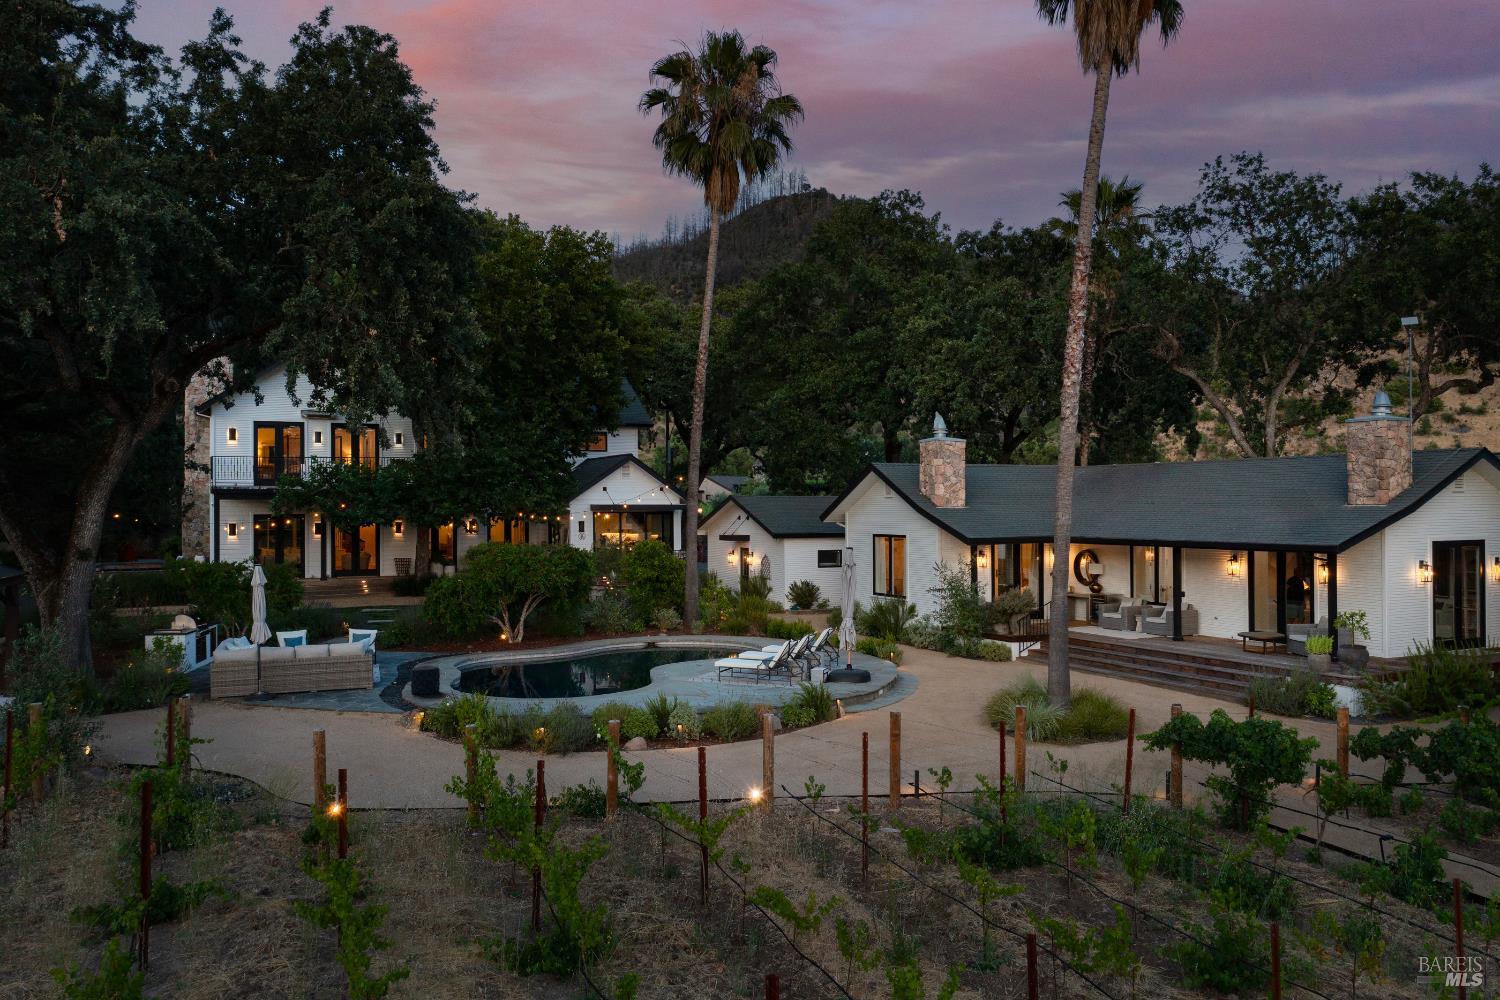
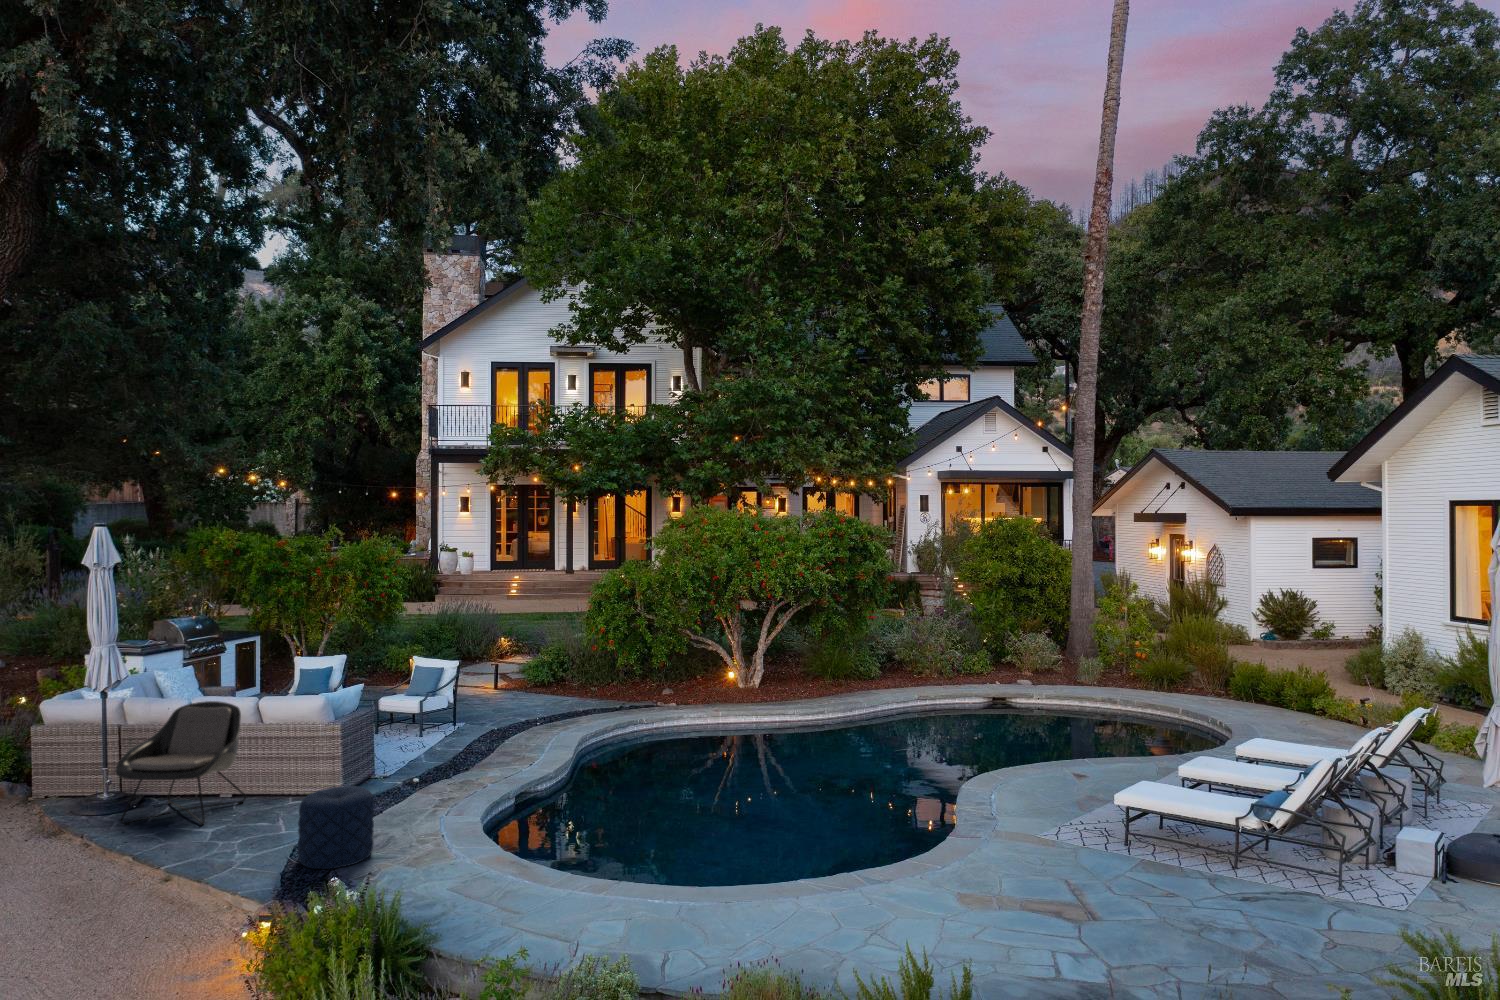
lounge chair: none [300,642,347,695] -> present [116,701,246,825]

